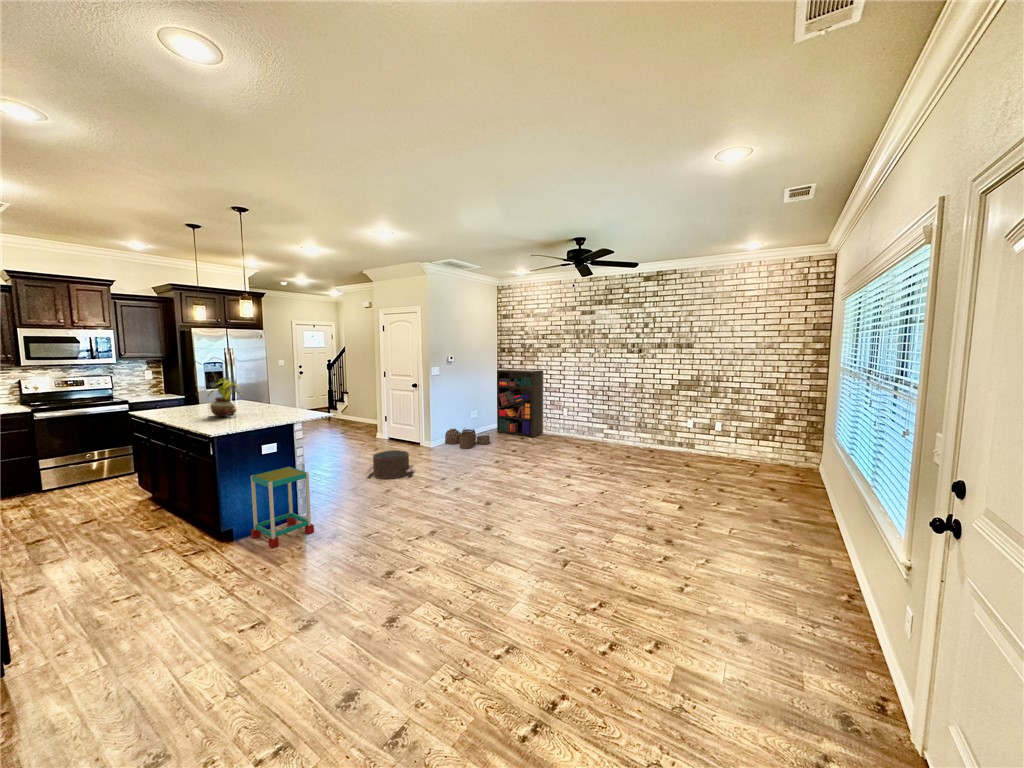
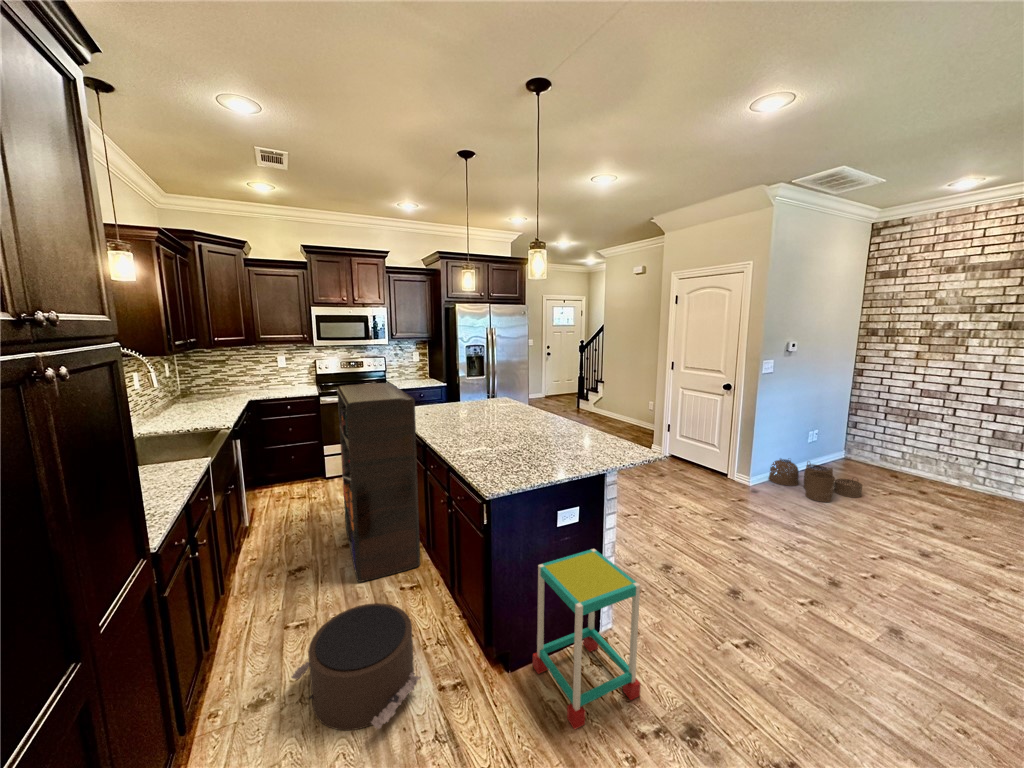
bookshelf: present [497,369,543,437] -> present [337,383,420,582]
potted plant: present [208,378,241,417] -> none [476,378,524,441]
pouf: present [367,450,413,479] -> present [291,603,421,730]

